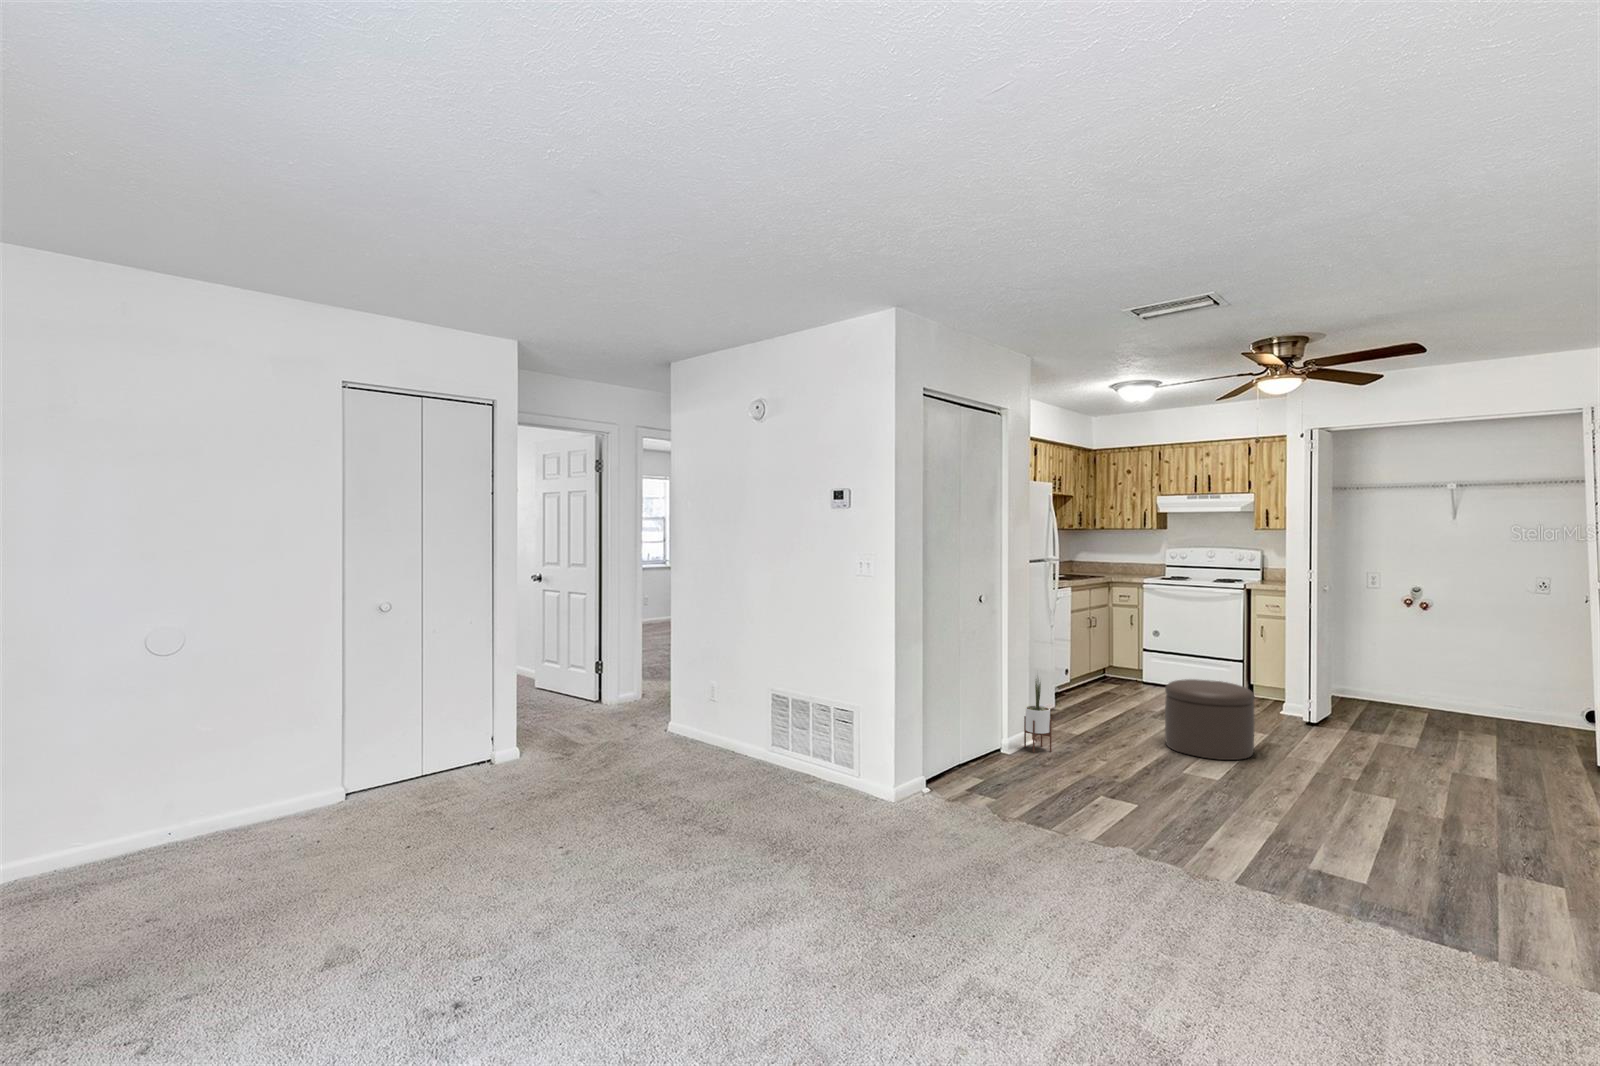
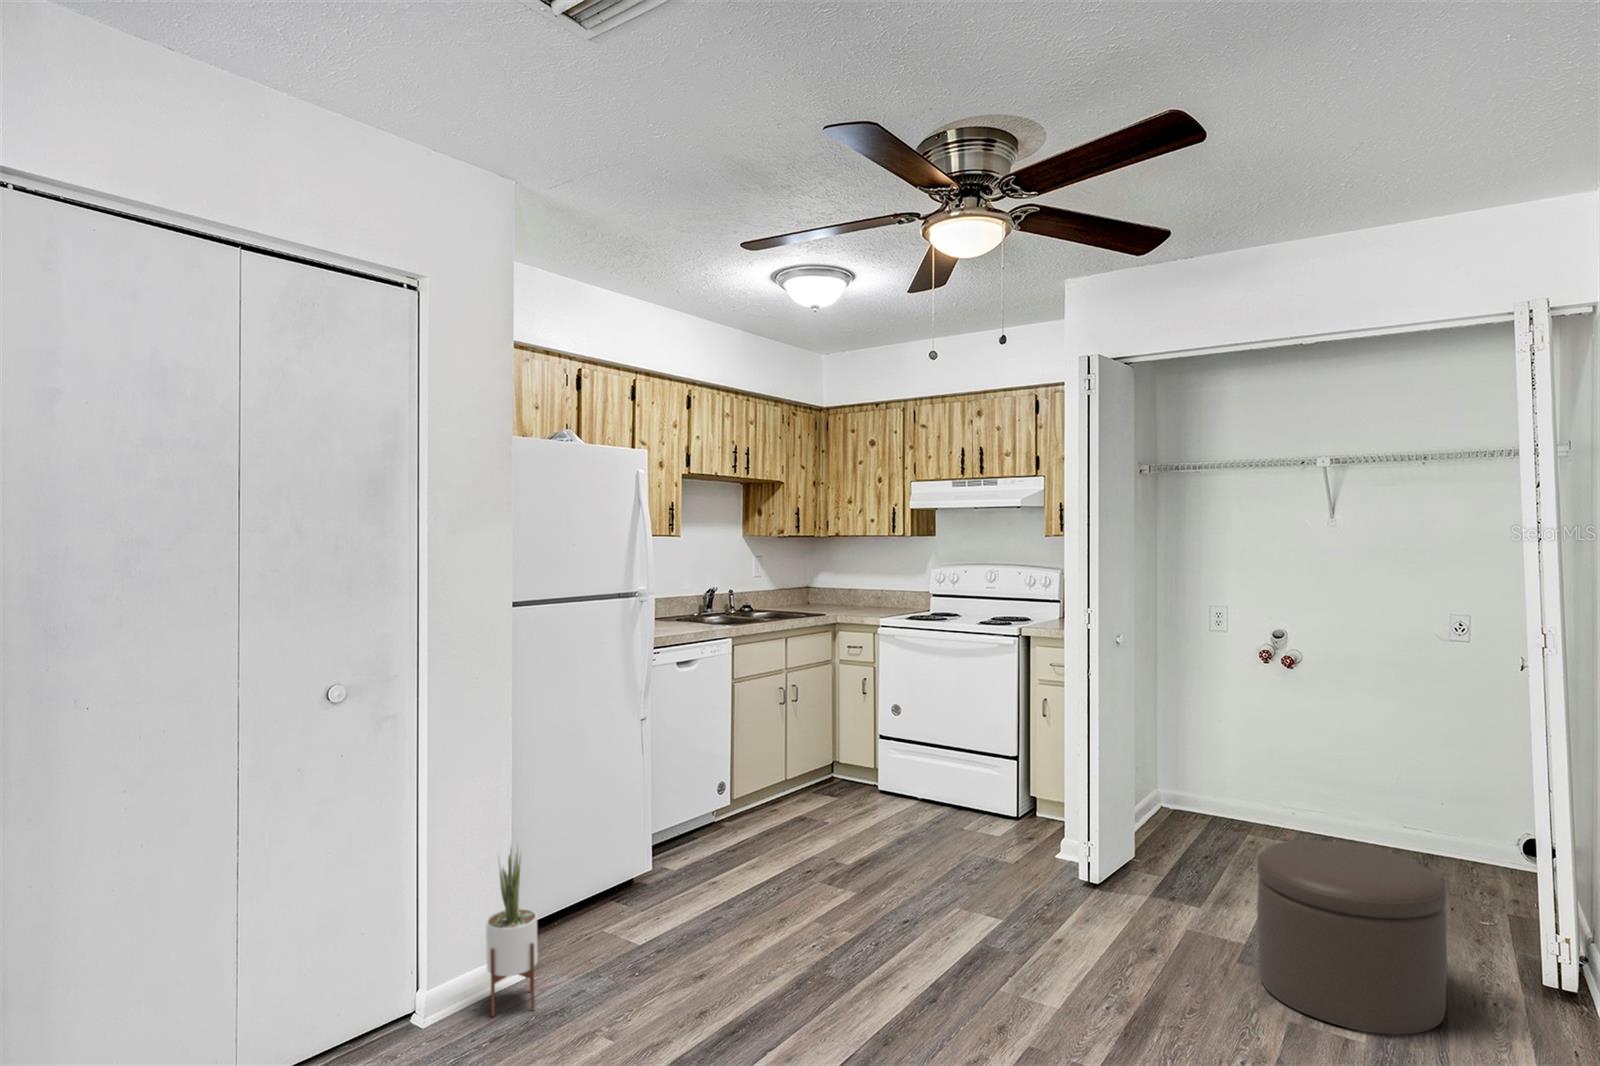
ottoman: present [1165,679,1255,760] -> present [1257,840,1447,1035]

